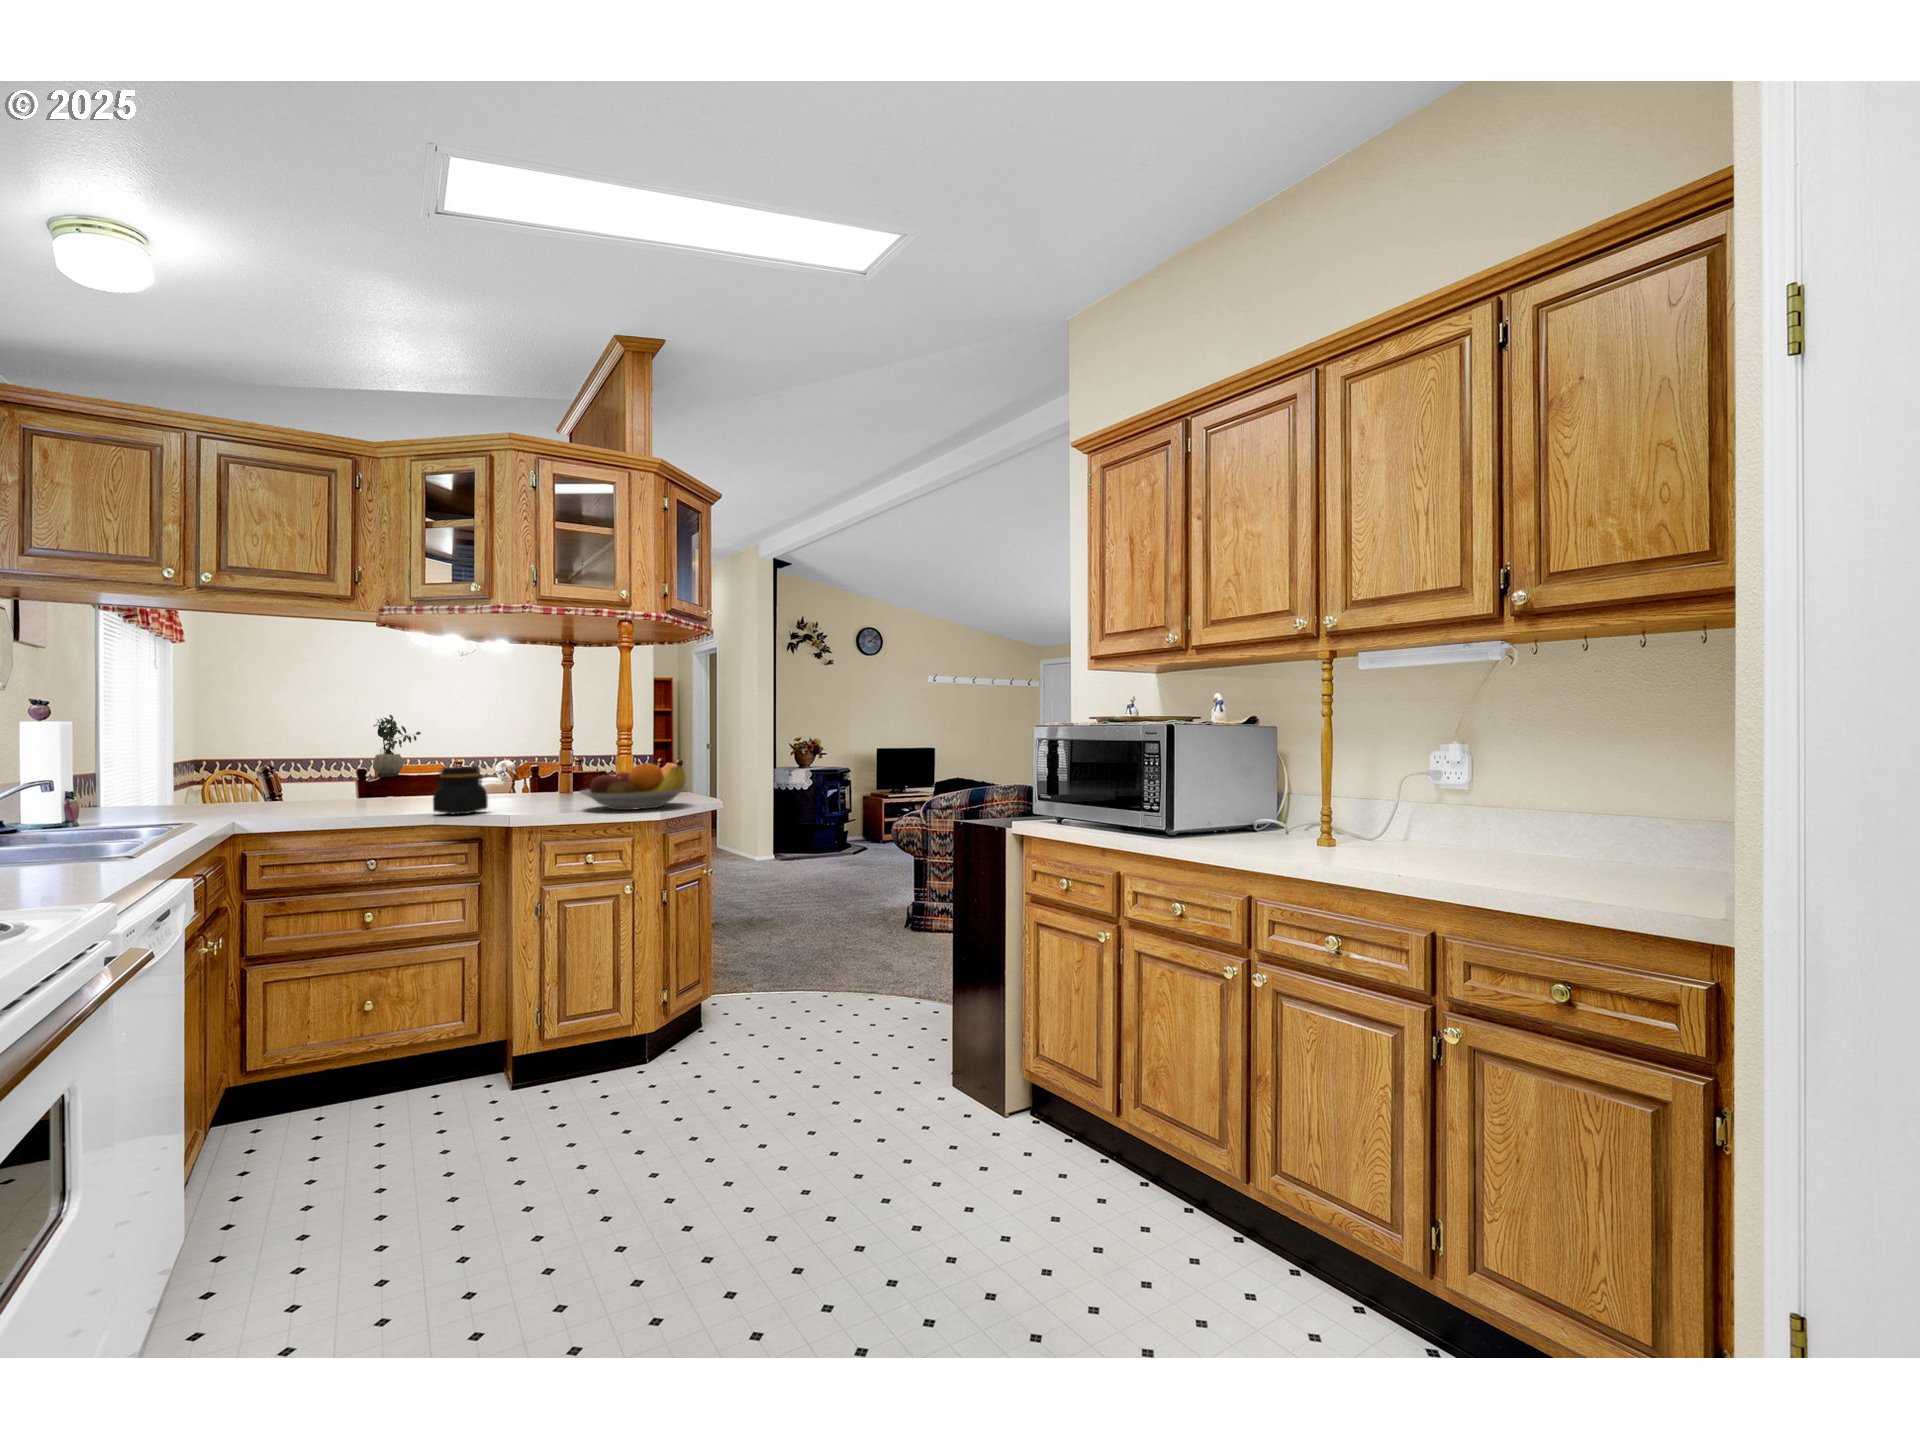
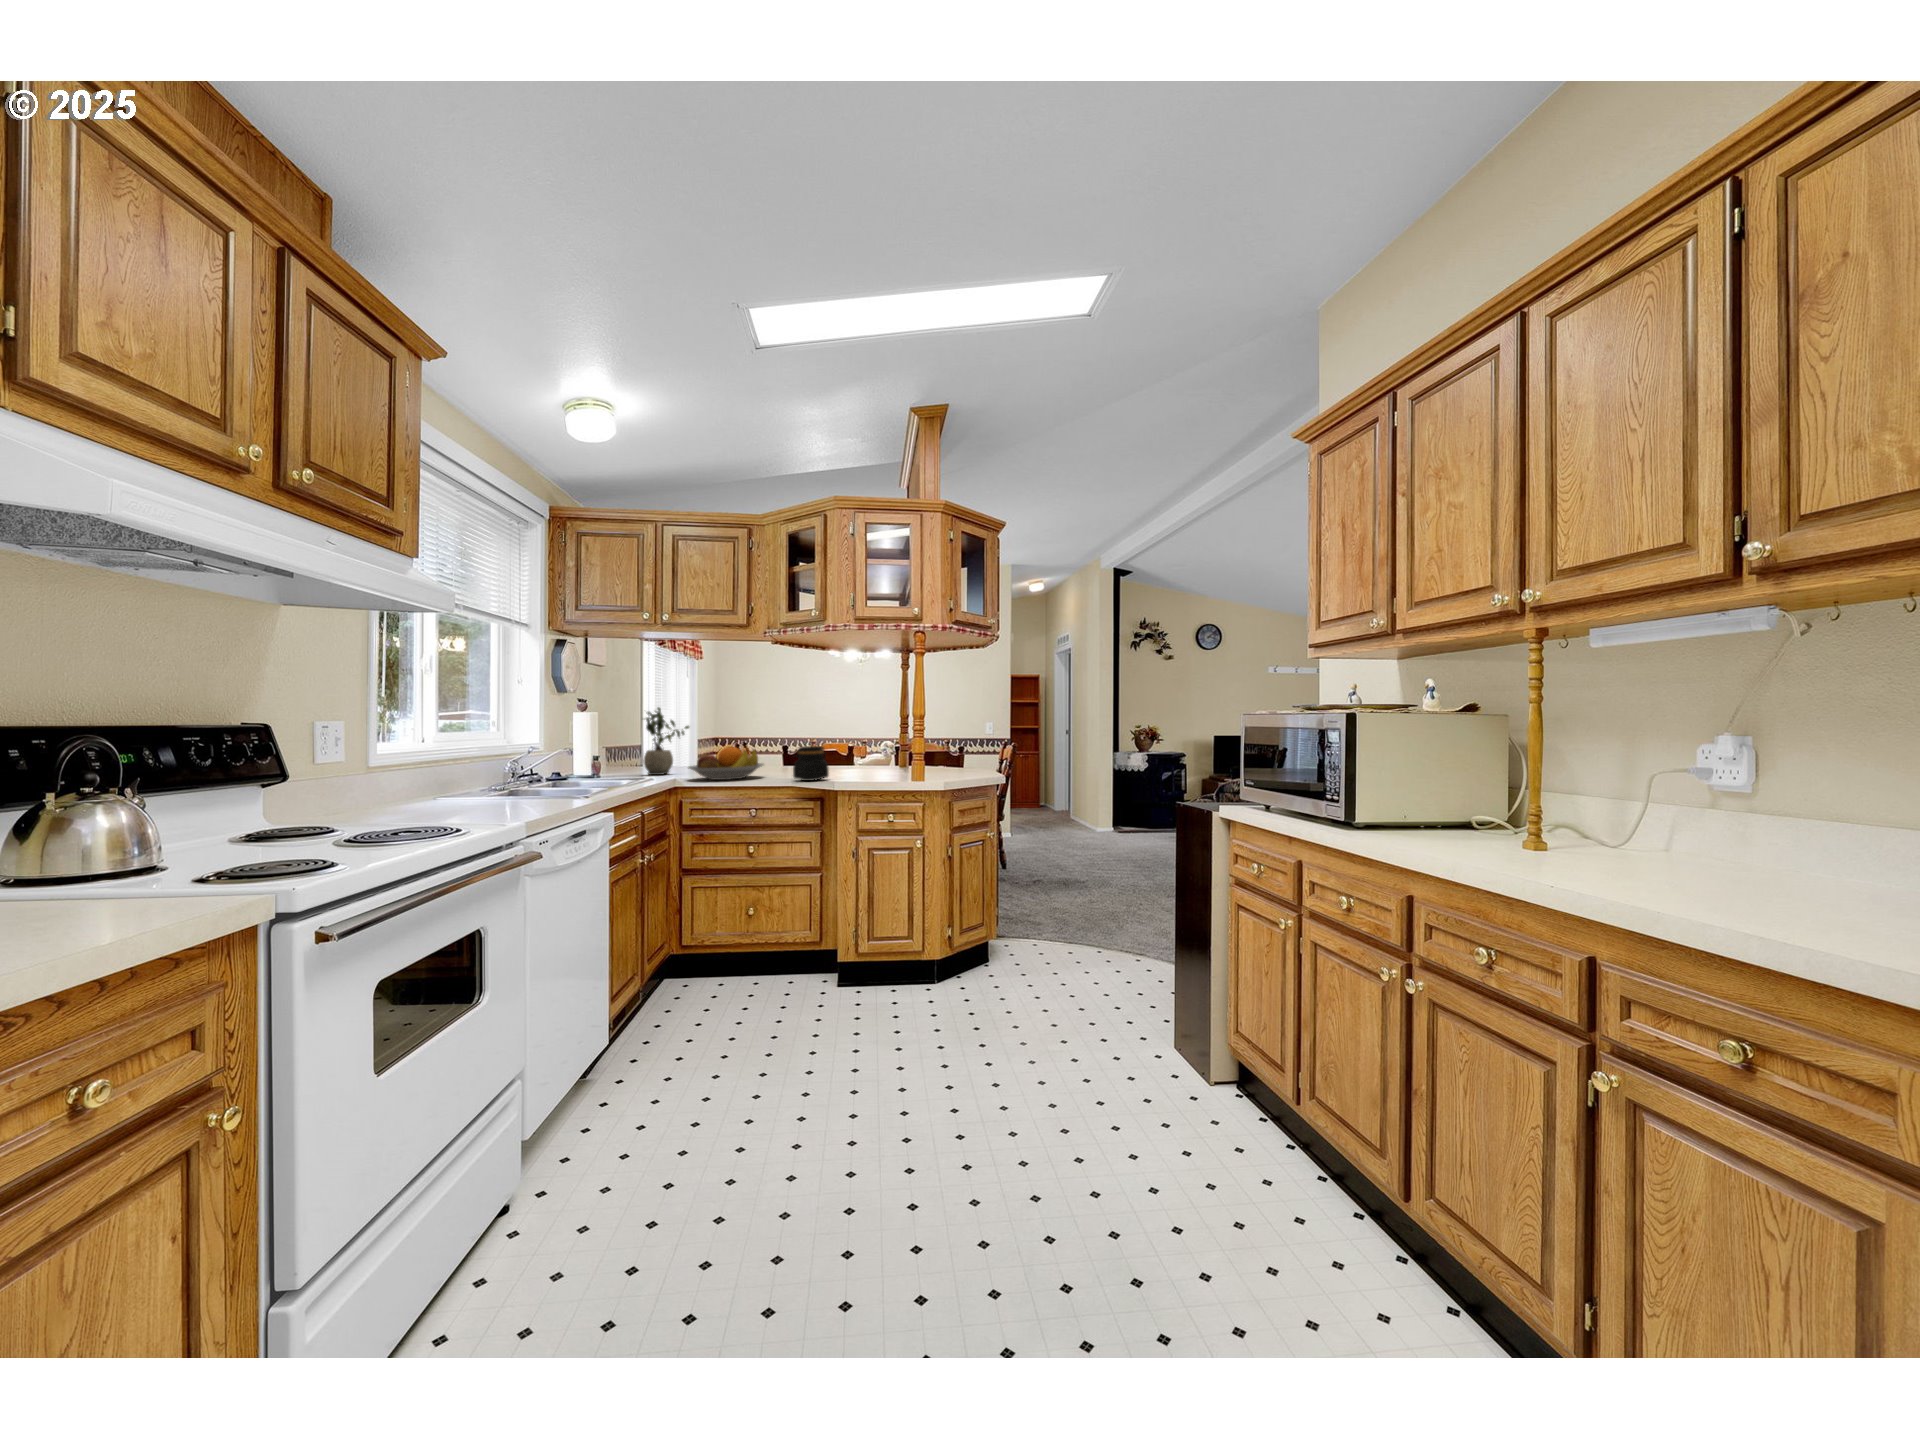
potted plant: present [373,715,421,777] -> present [644,707,689,775]
fruit bowl: present [580,763,688,810] -> present [688,747,763,780]

